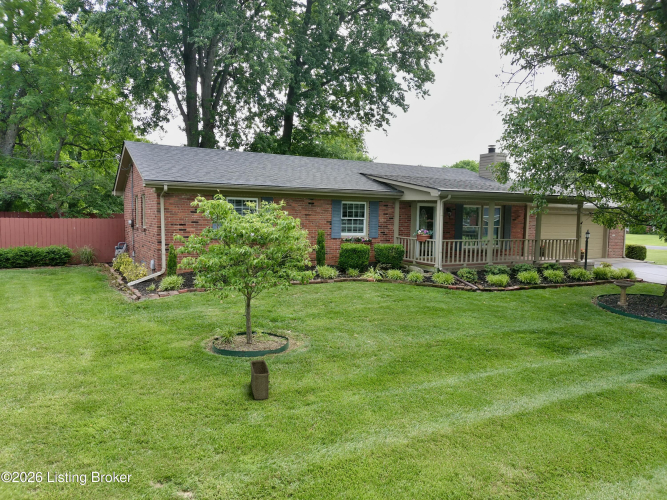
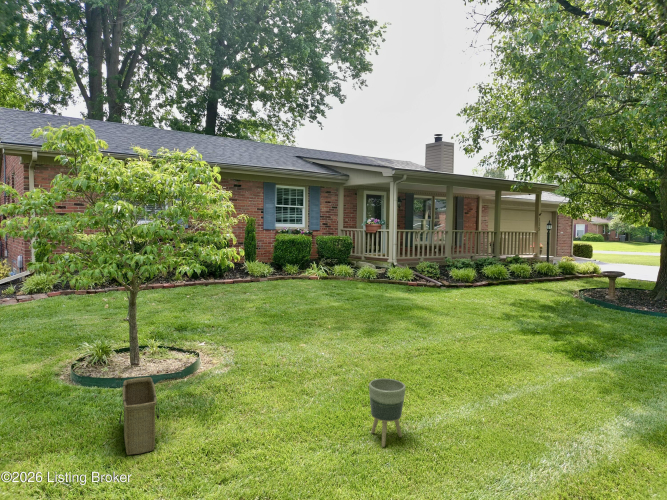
planter: none [382,368,403,406] -> present [369,378,406,447]

